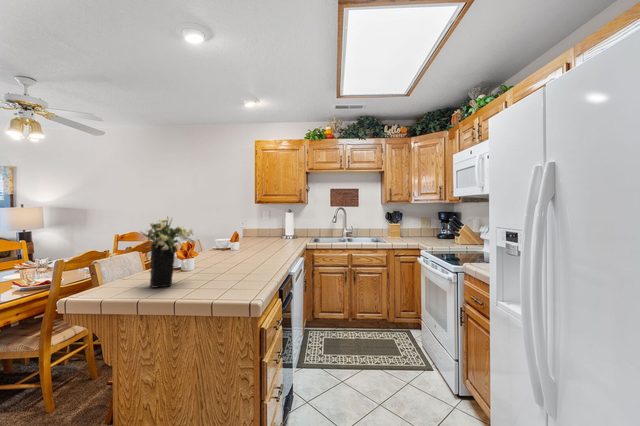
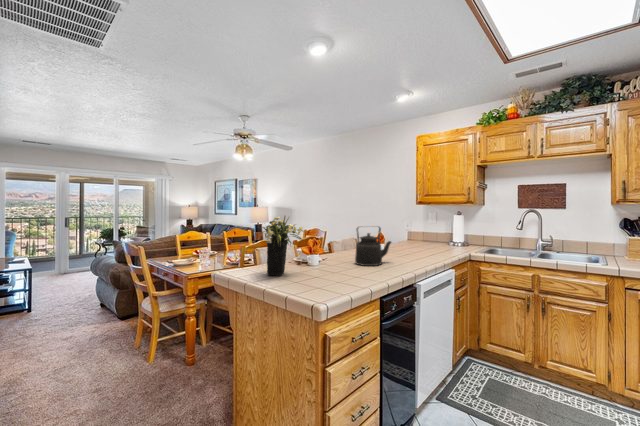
kettle: none [229,225,261,263] -> present [355,227,391,266]

